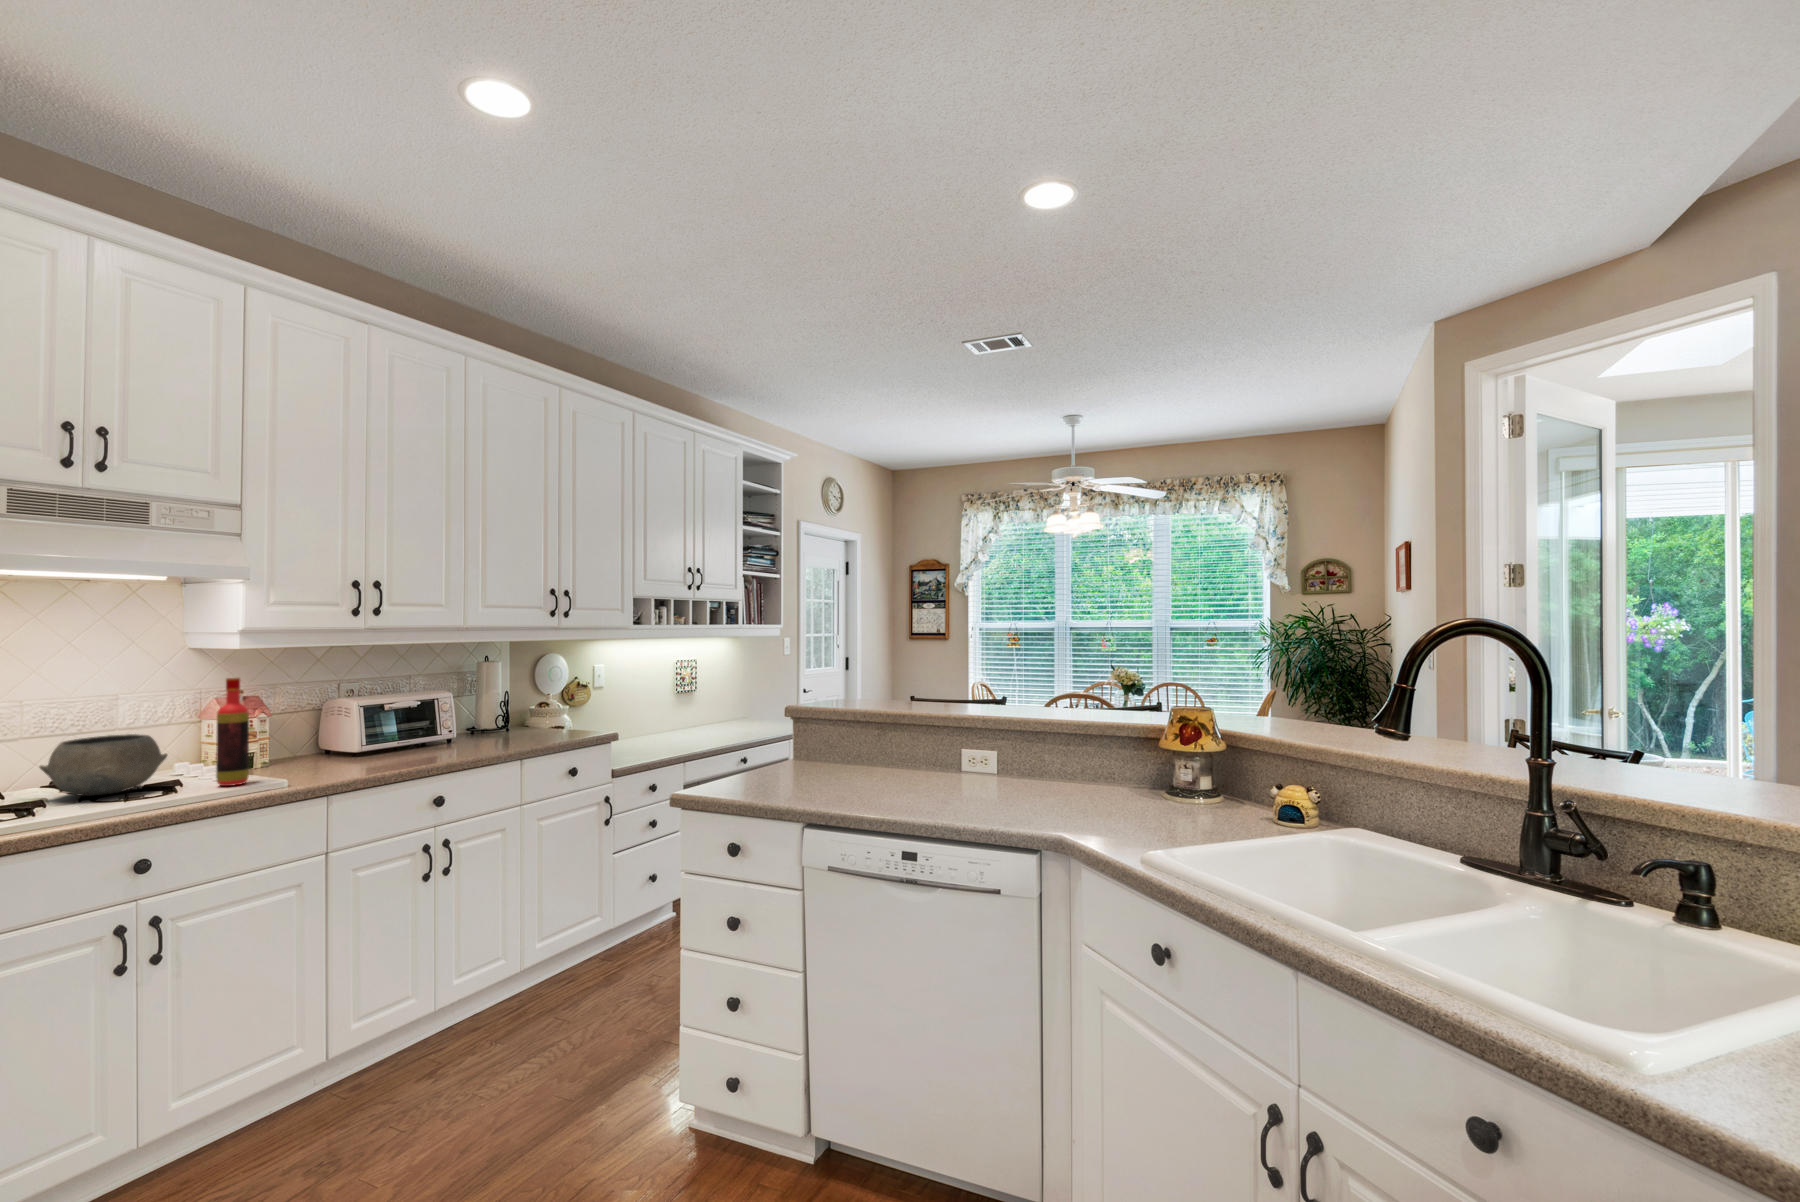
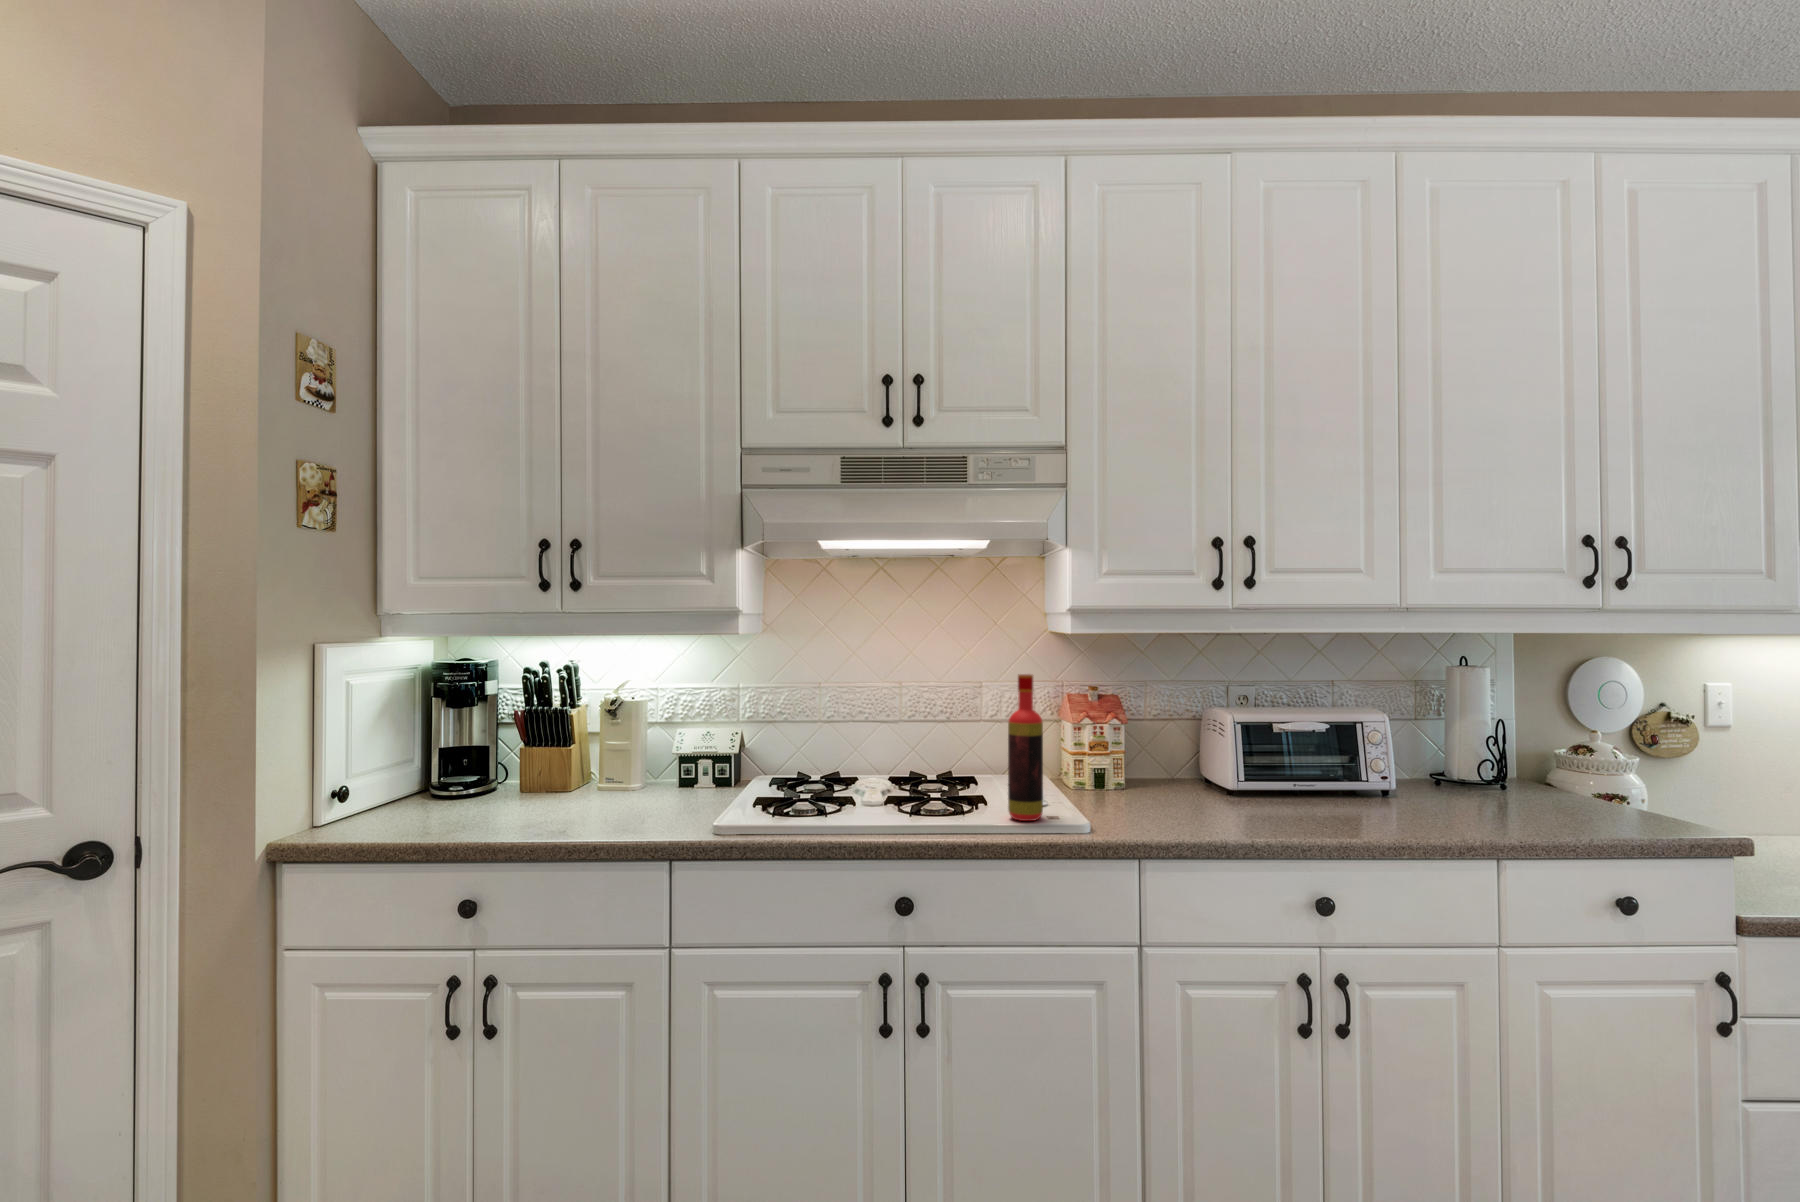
bowl: present [40,734,167,796] -> none [873,730,980,802]

